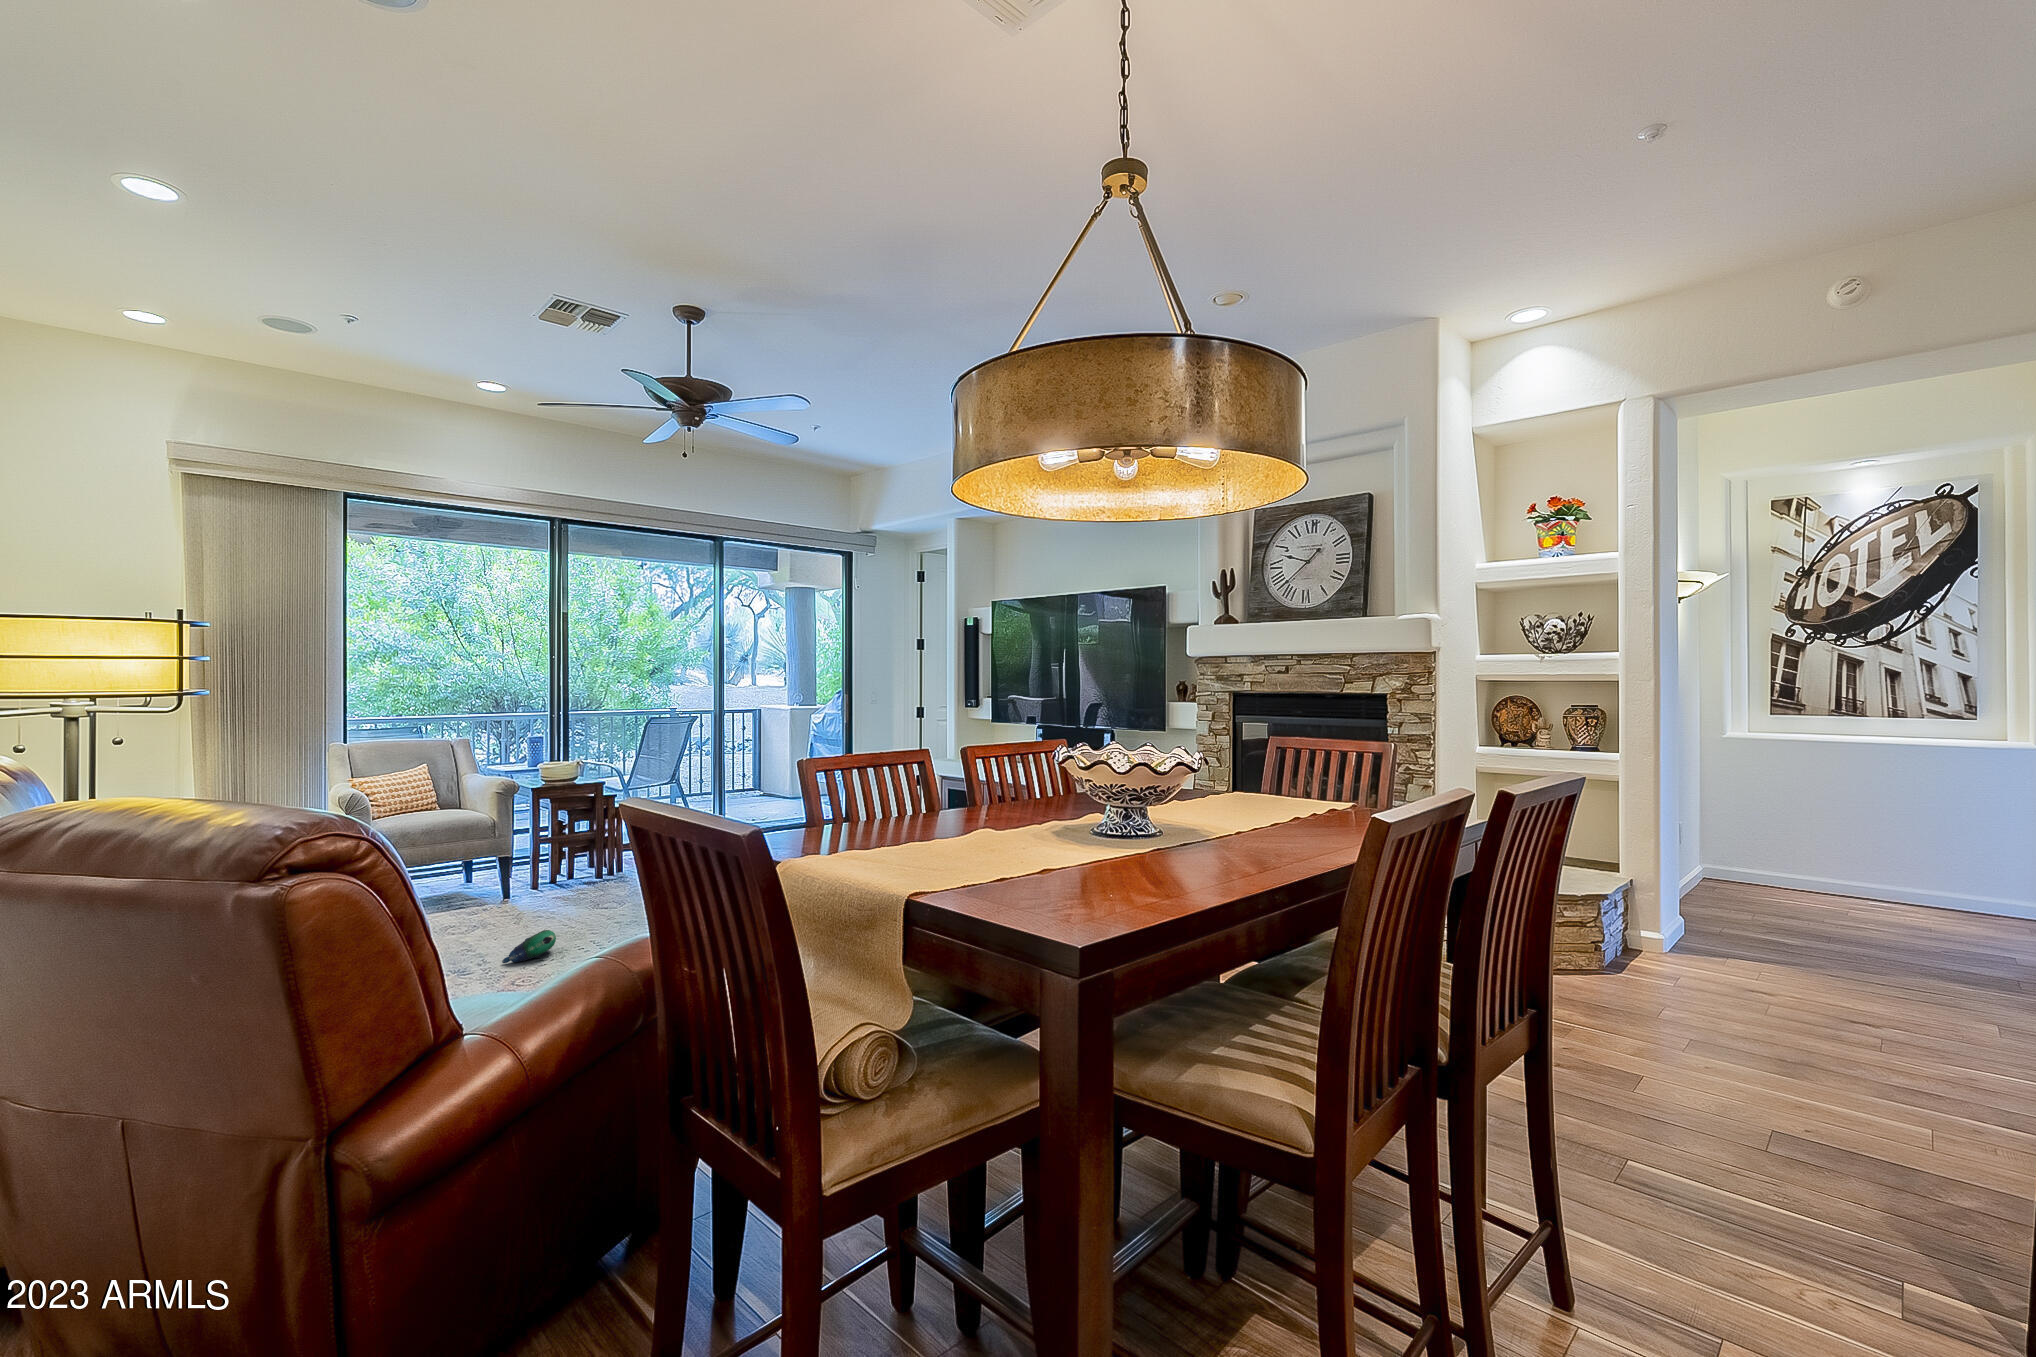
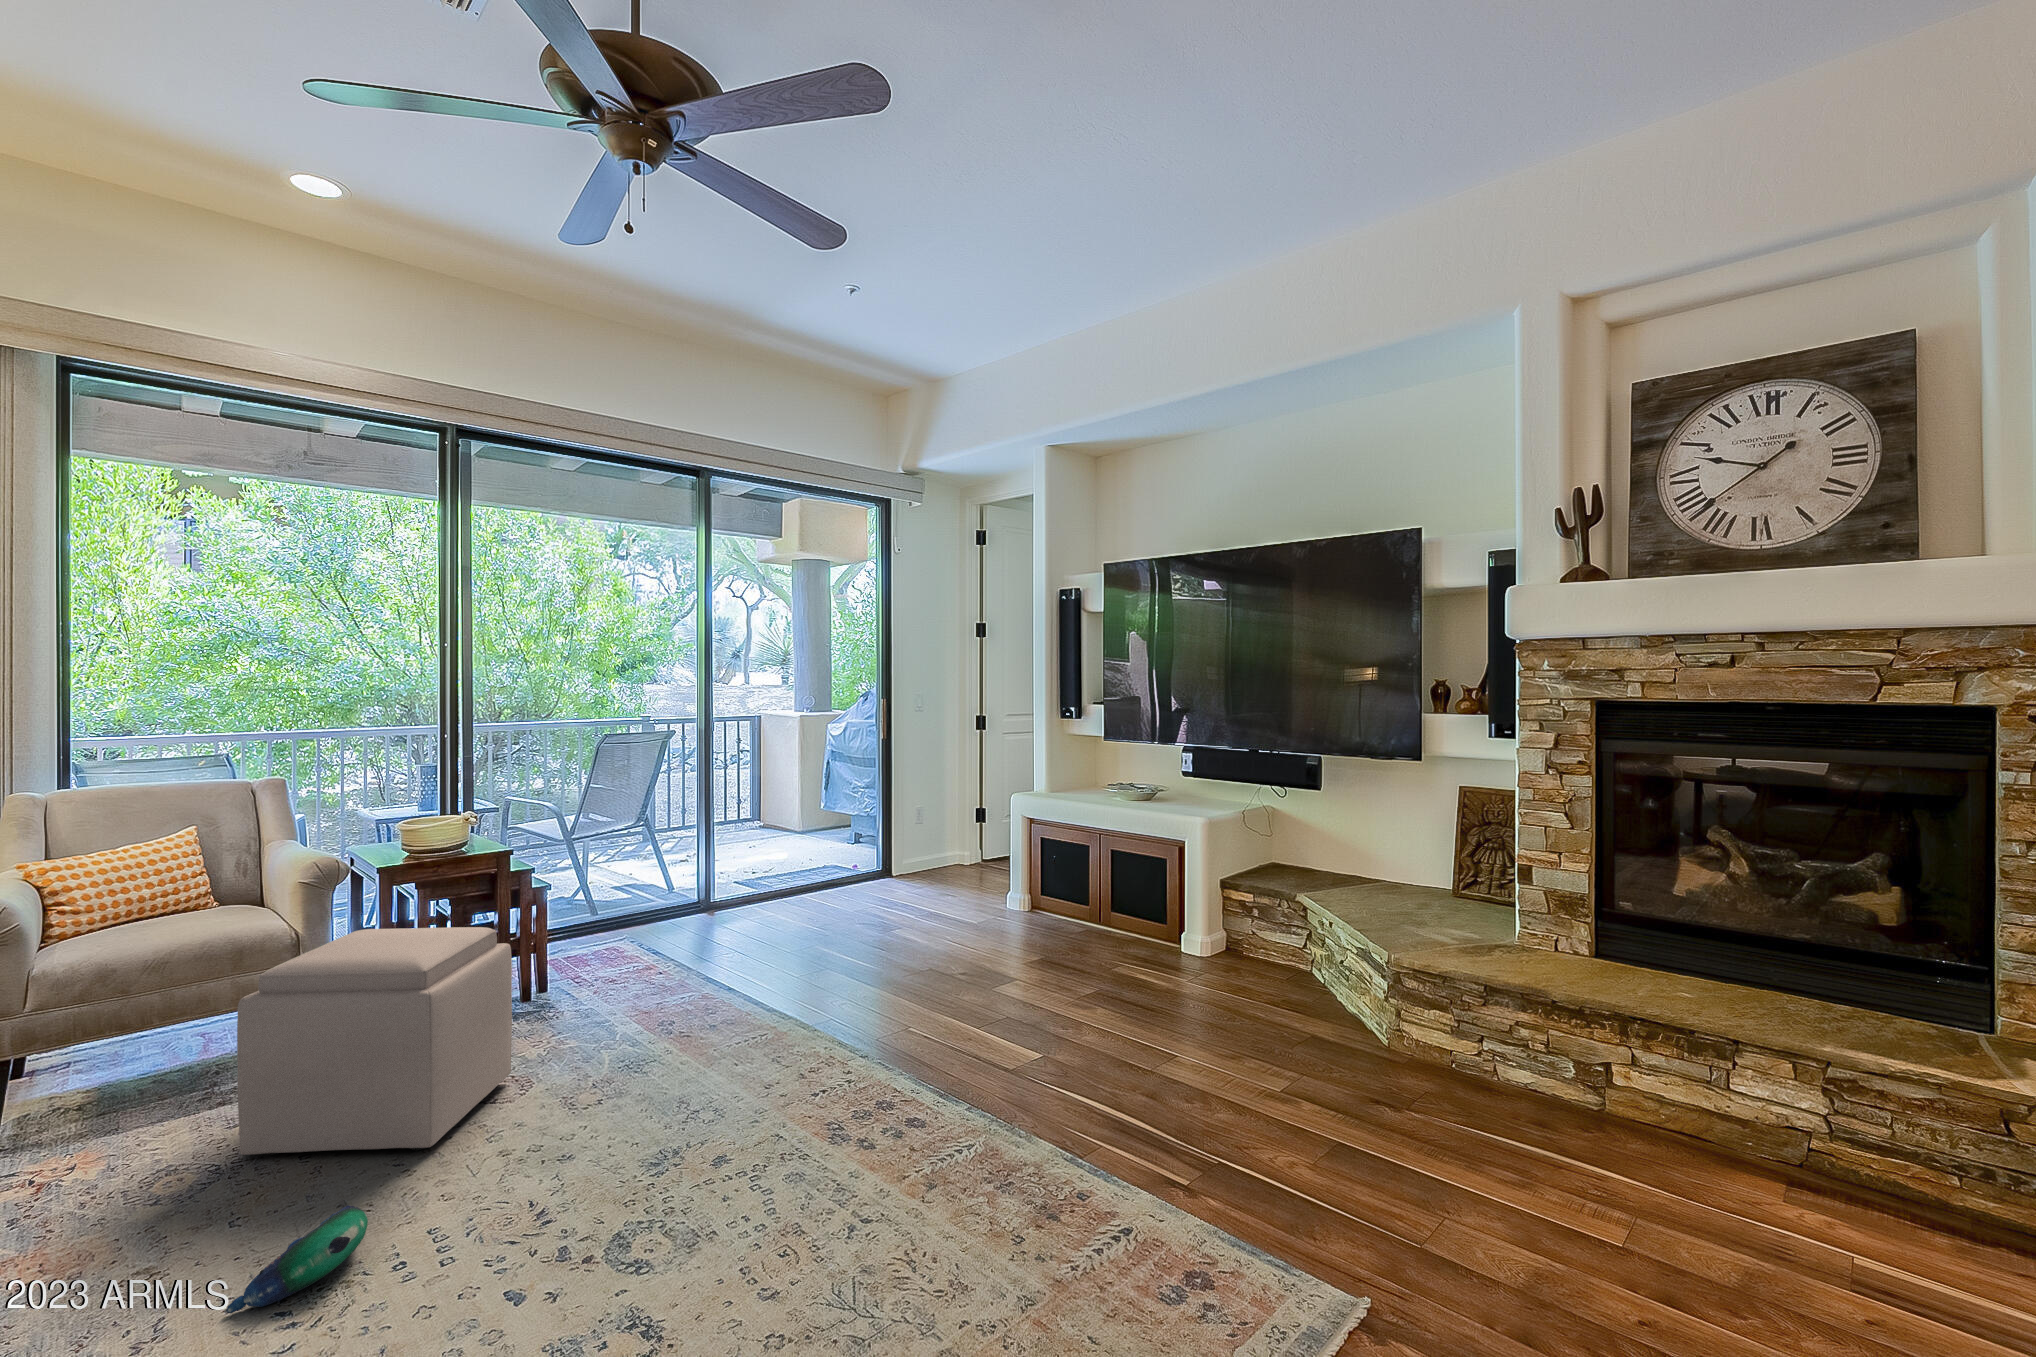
ottoman: none [478,817,609,926] -> present [237,927,512,1156]

